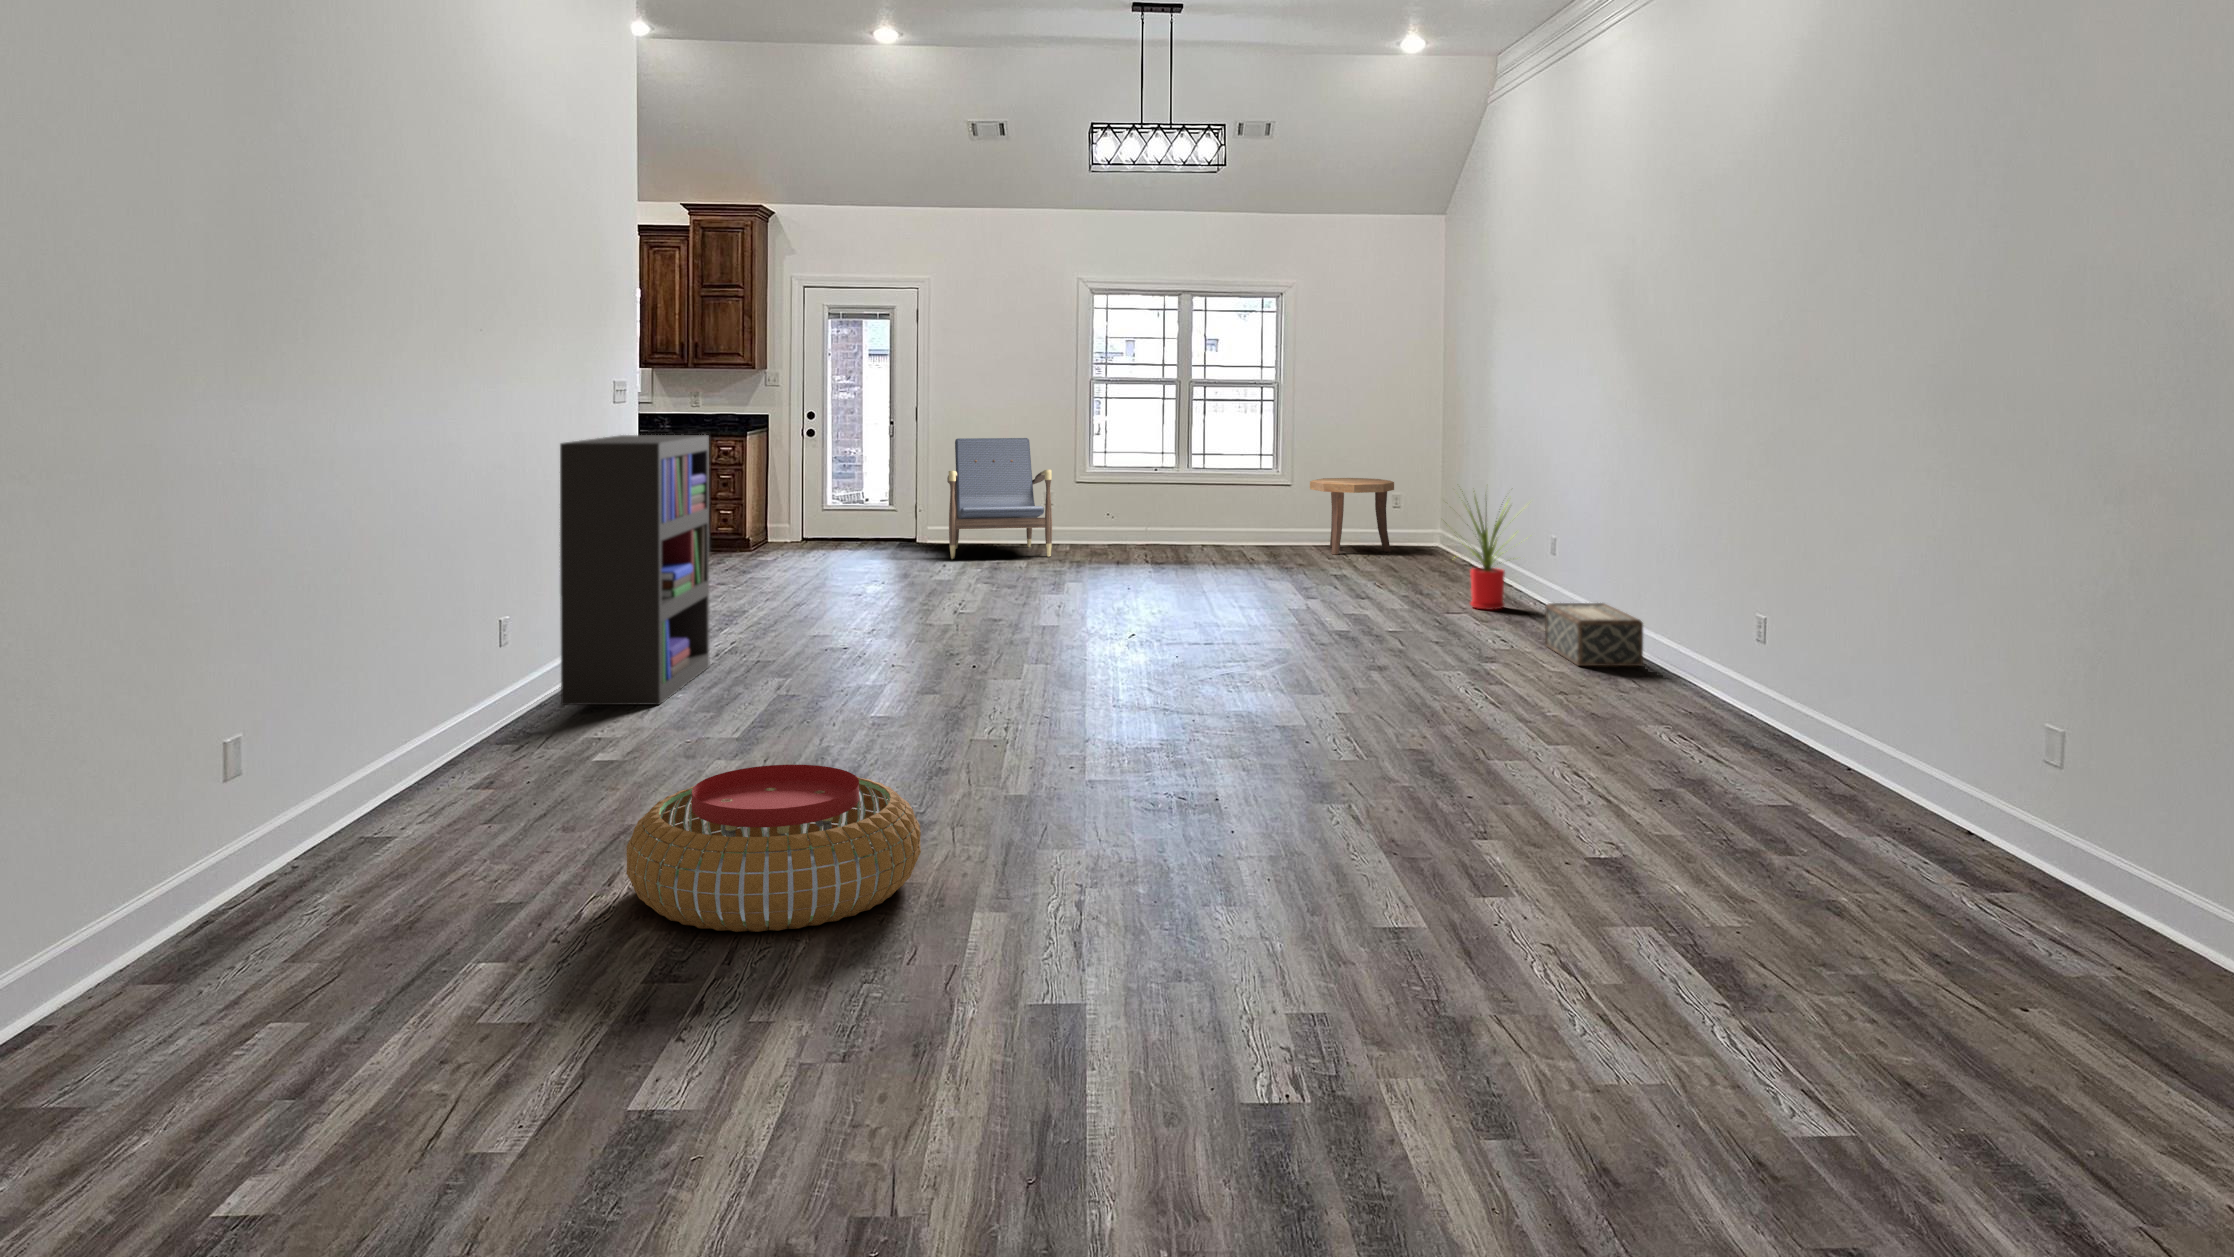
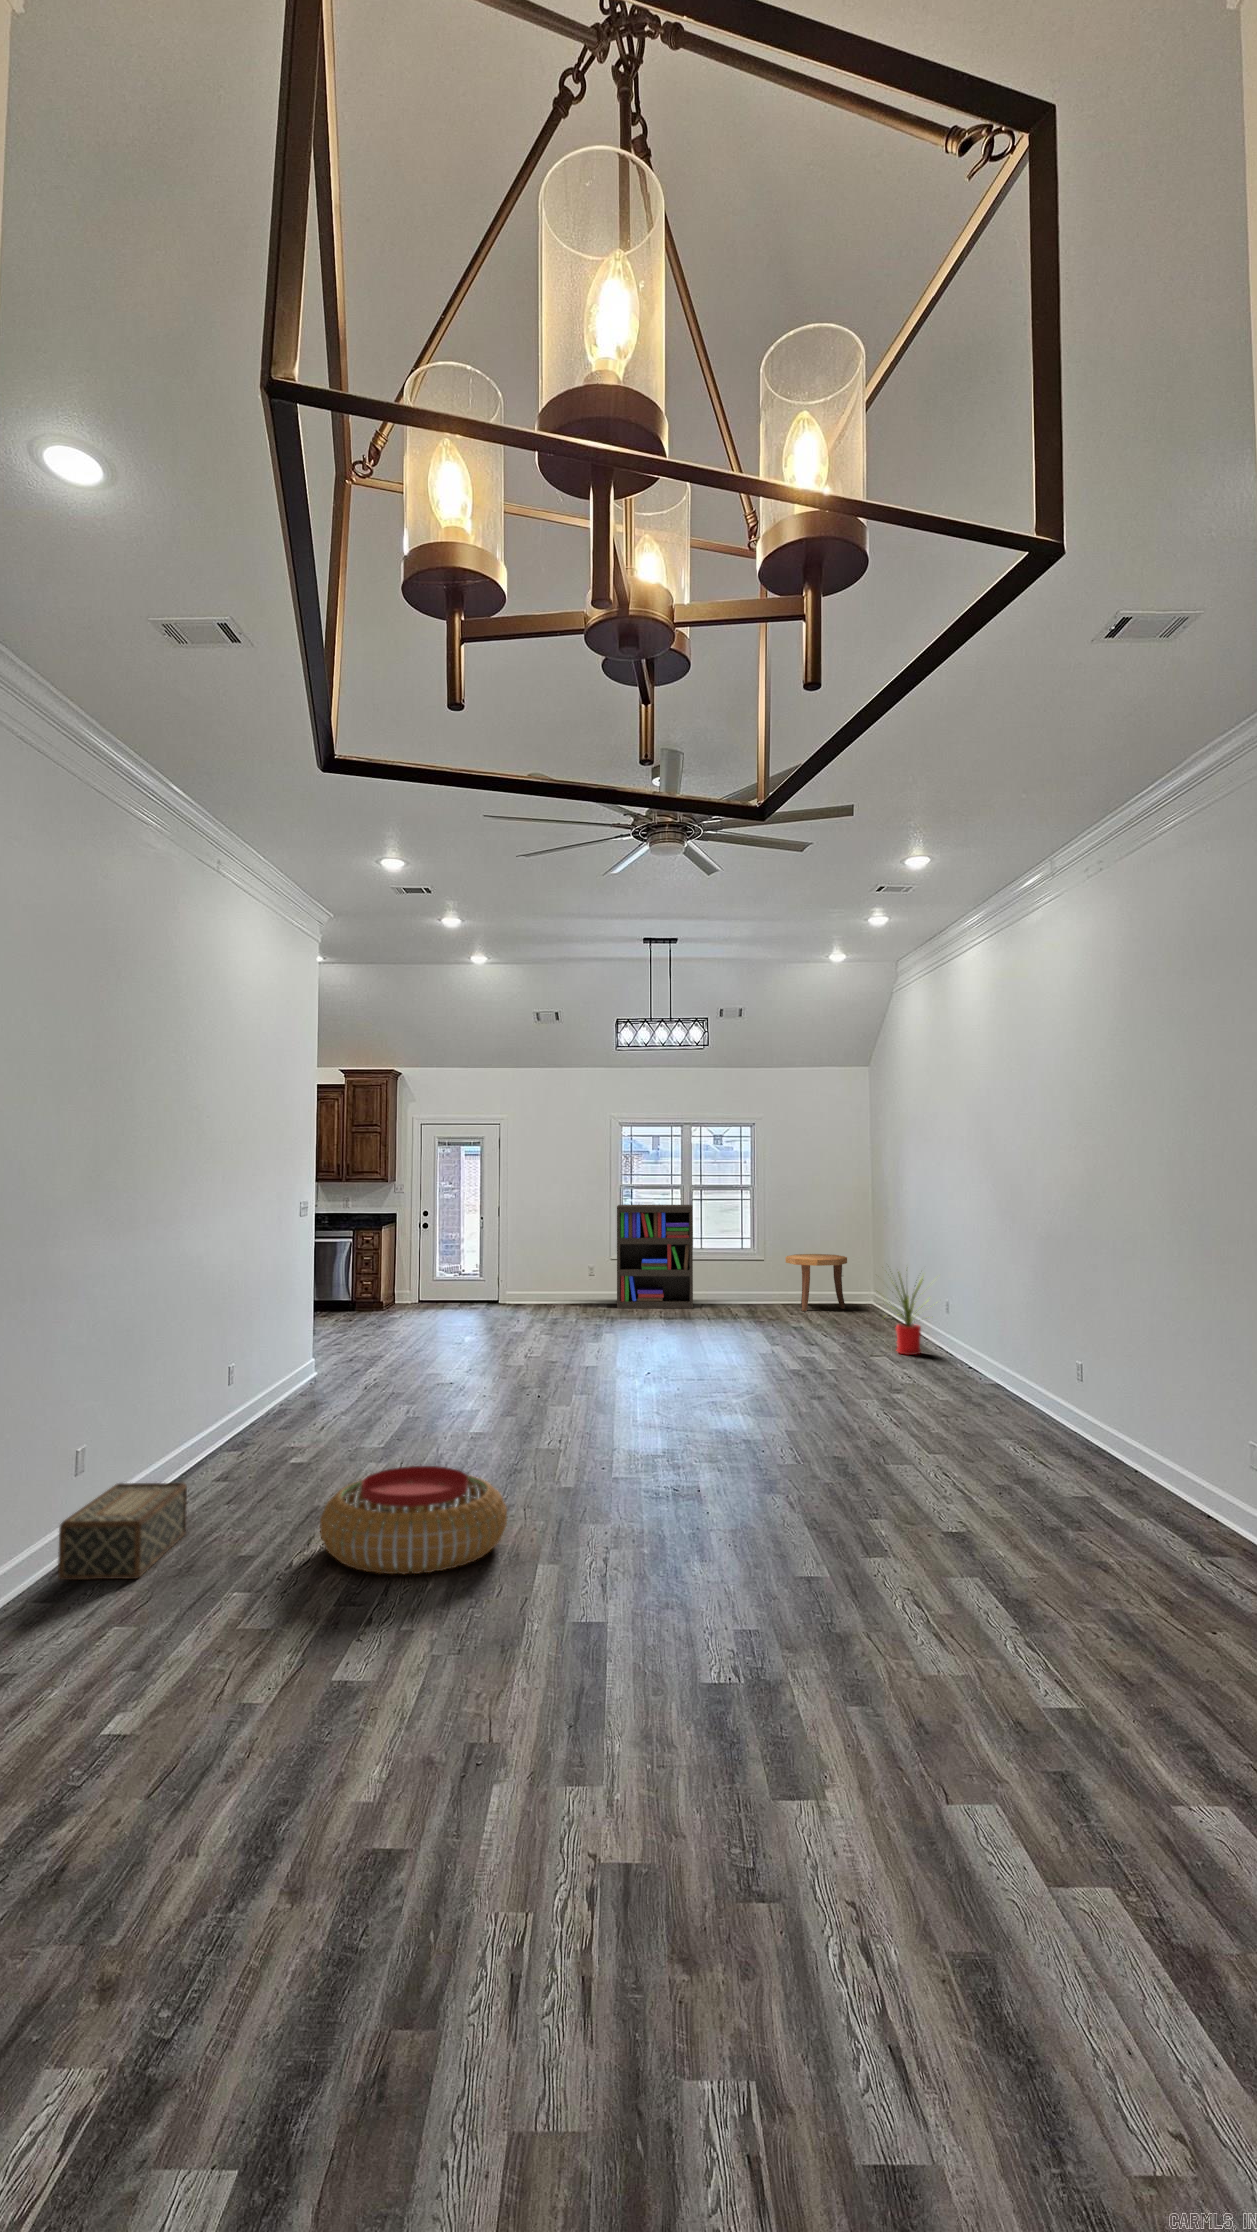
bookshelf: present [560,435,710,705] -> present [617,1205,693,1308]
lounge chair: present [947,438,1052,559] -> none [523,1225,598,1314]
woven basket: present [1545,603,1643,666] -> present [58,1483,187,1580]

